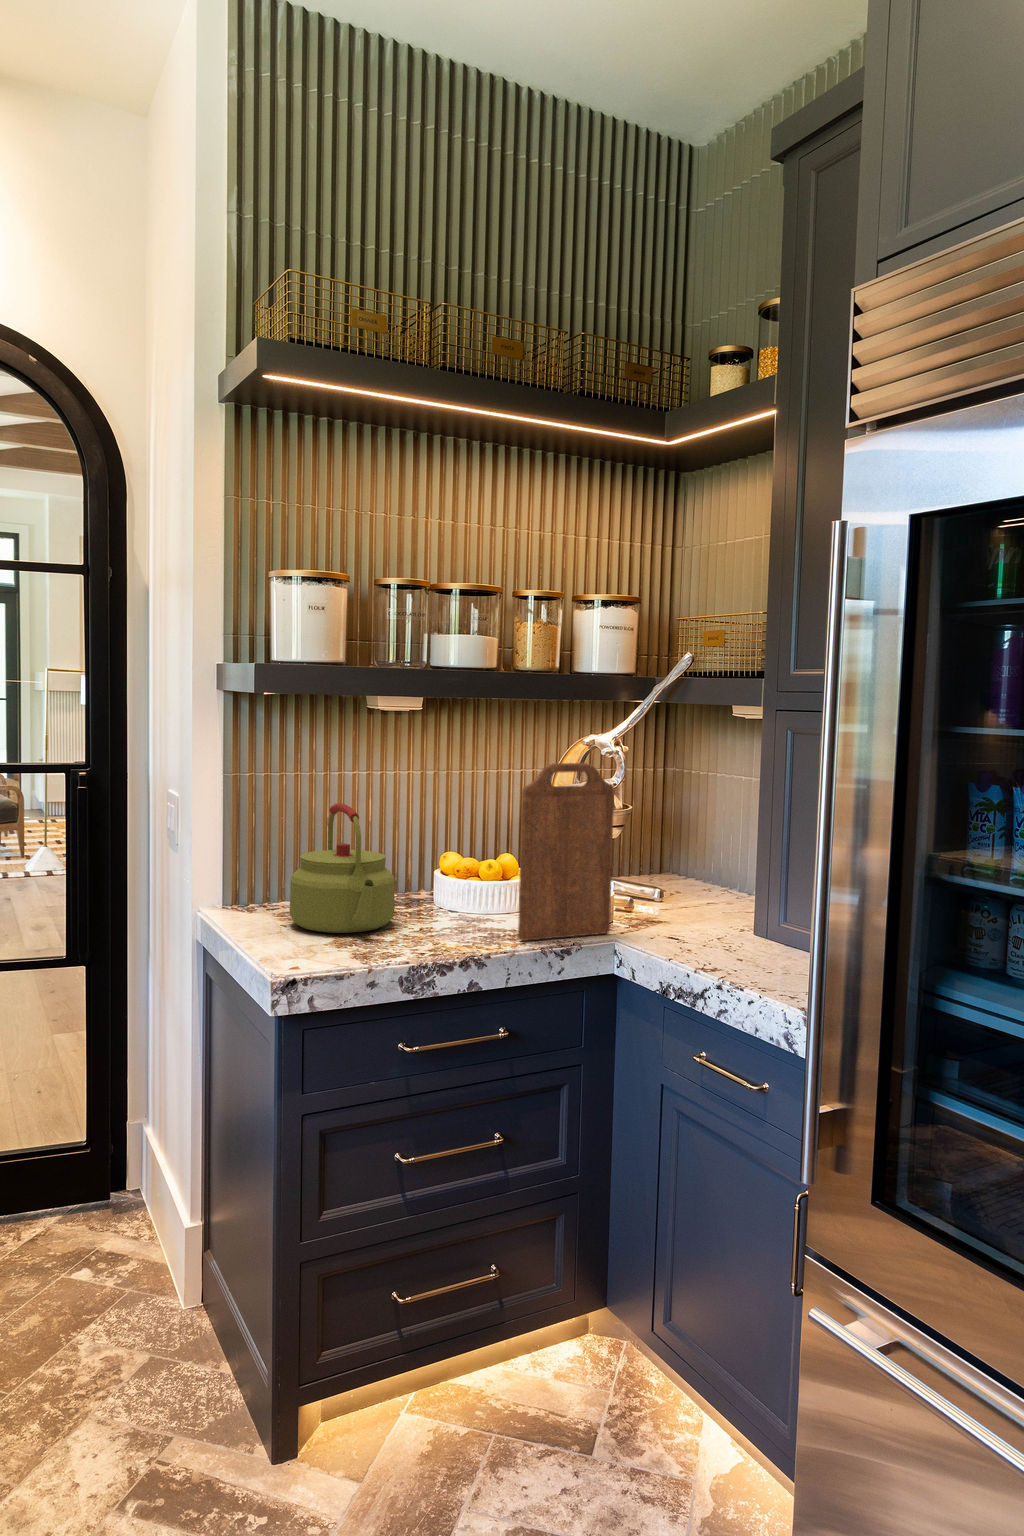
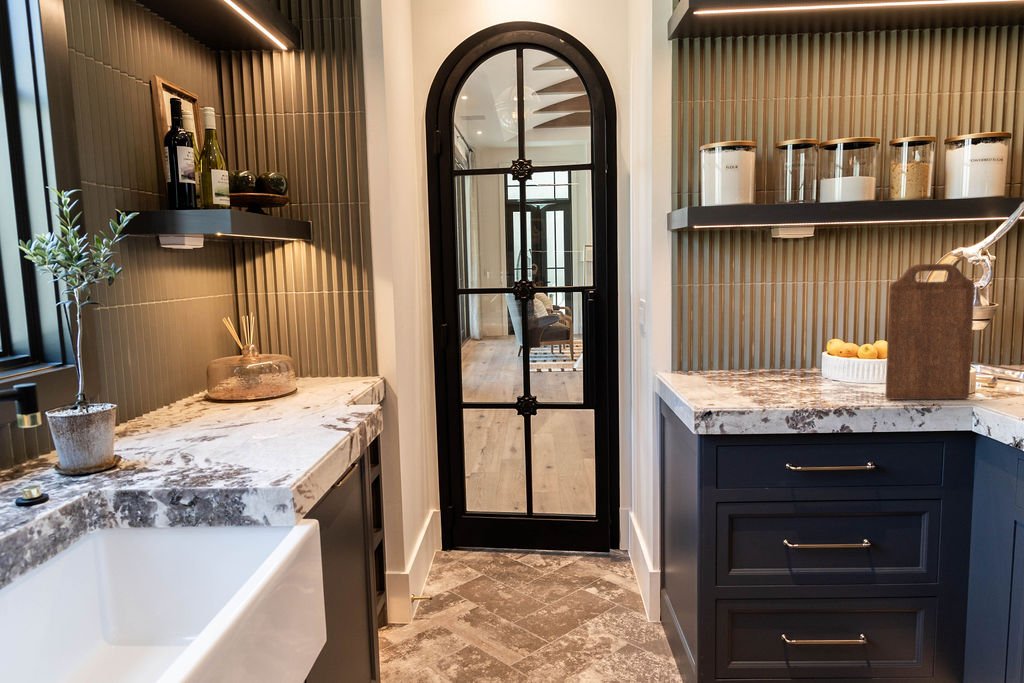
kettle: present [290,803,395,933] -> none [714,300,789,388]

